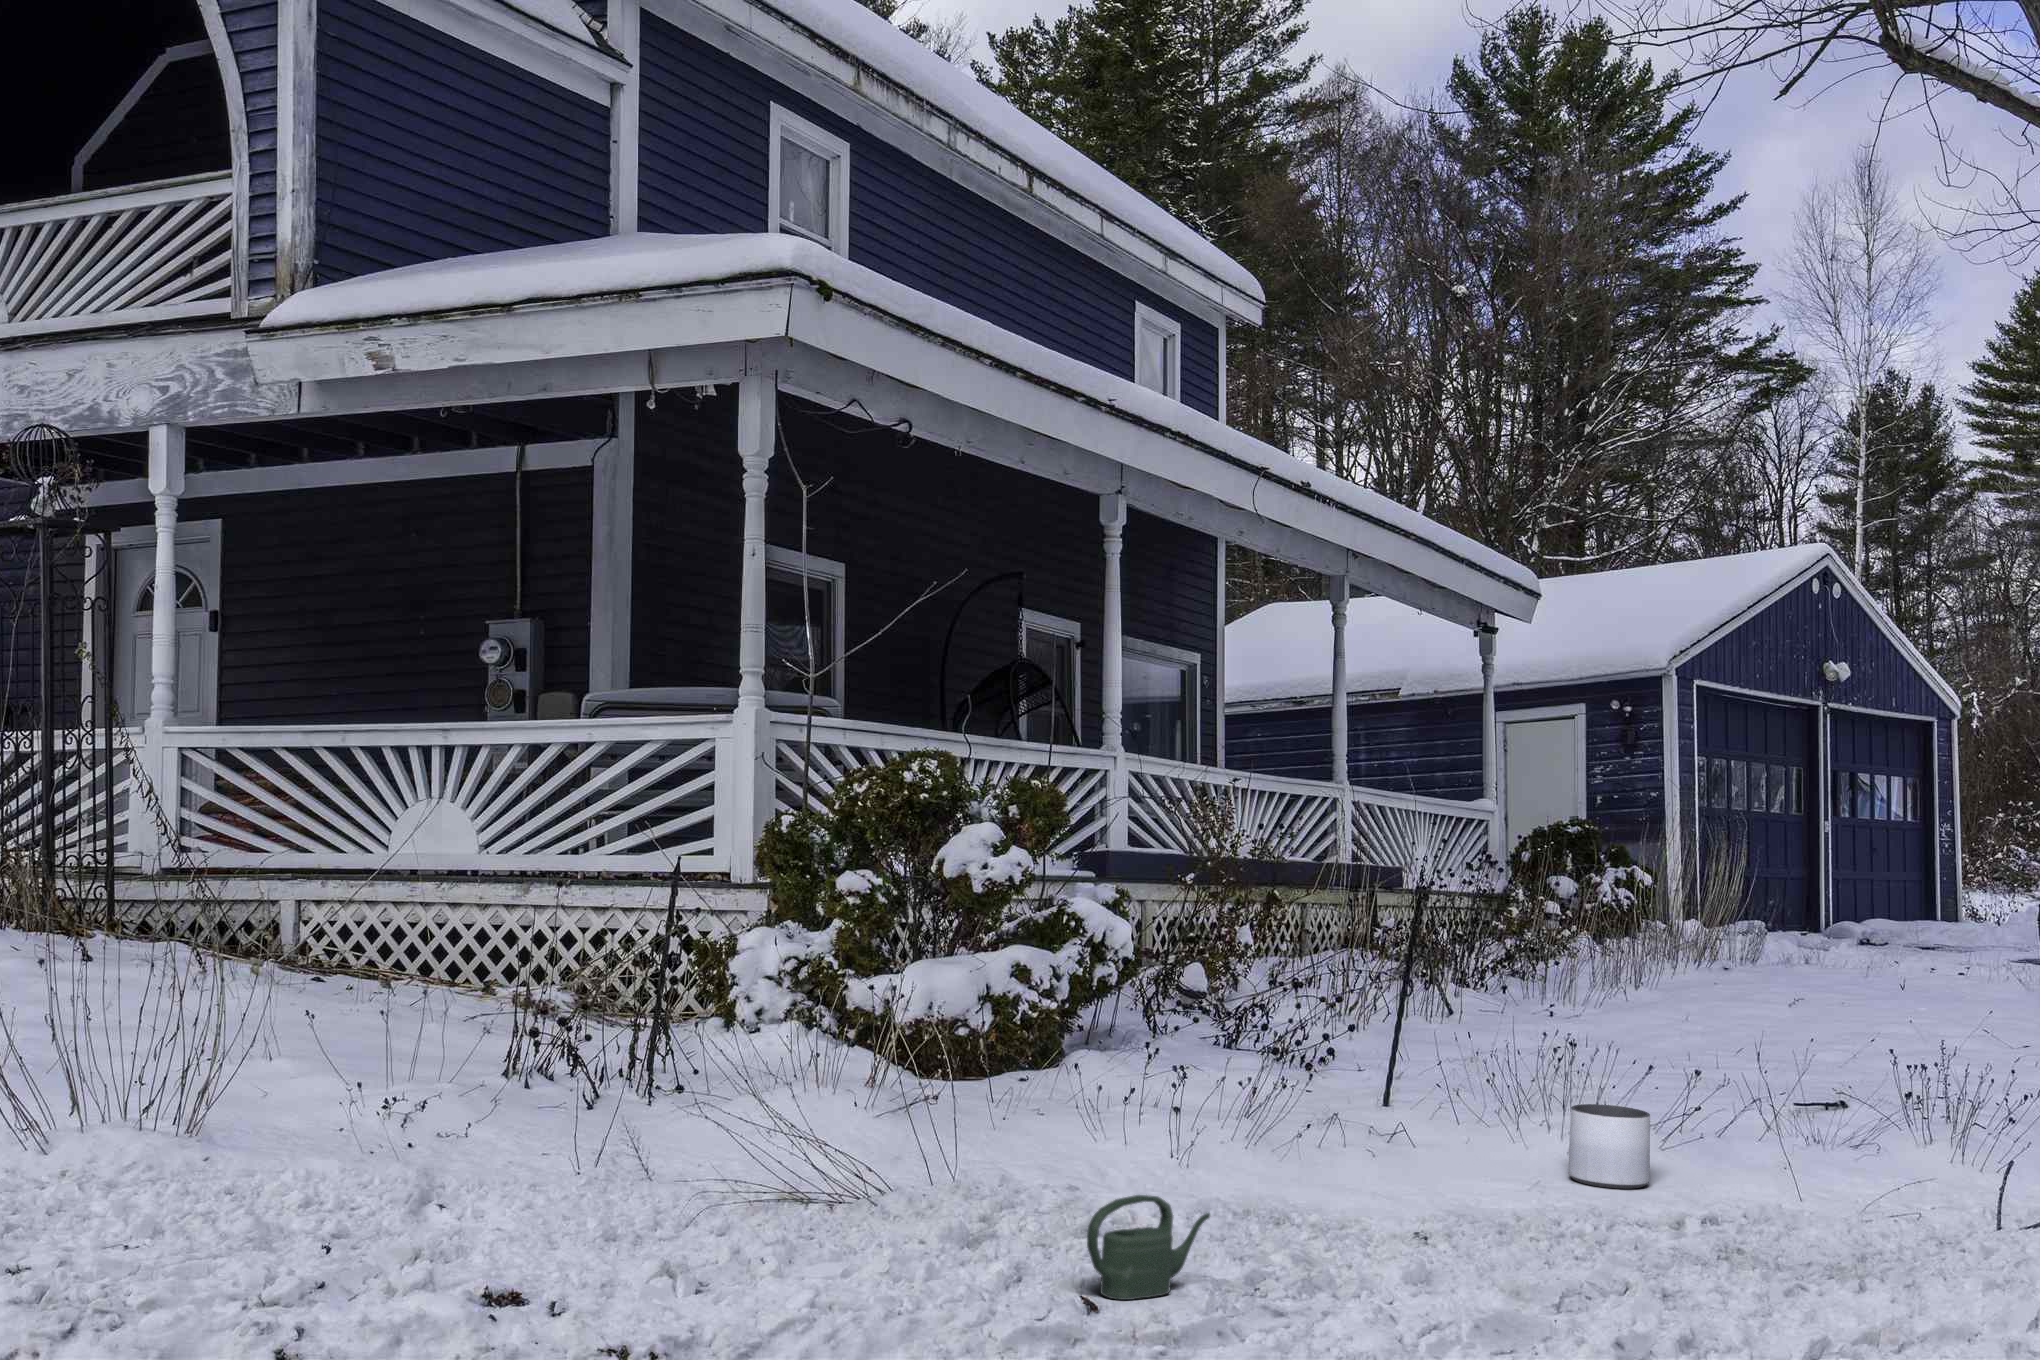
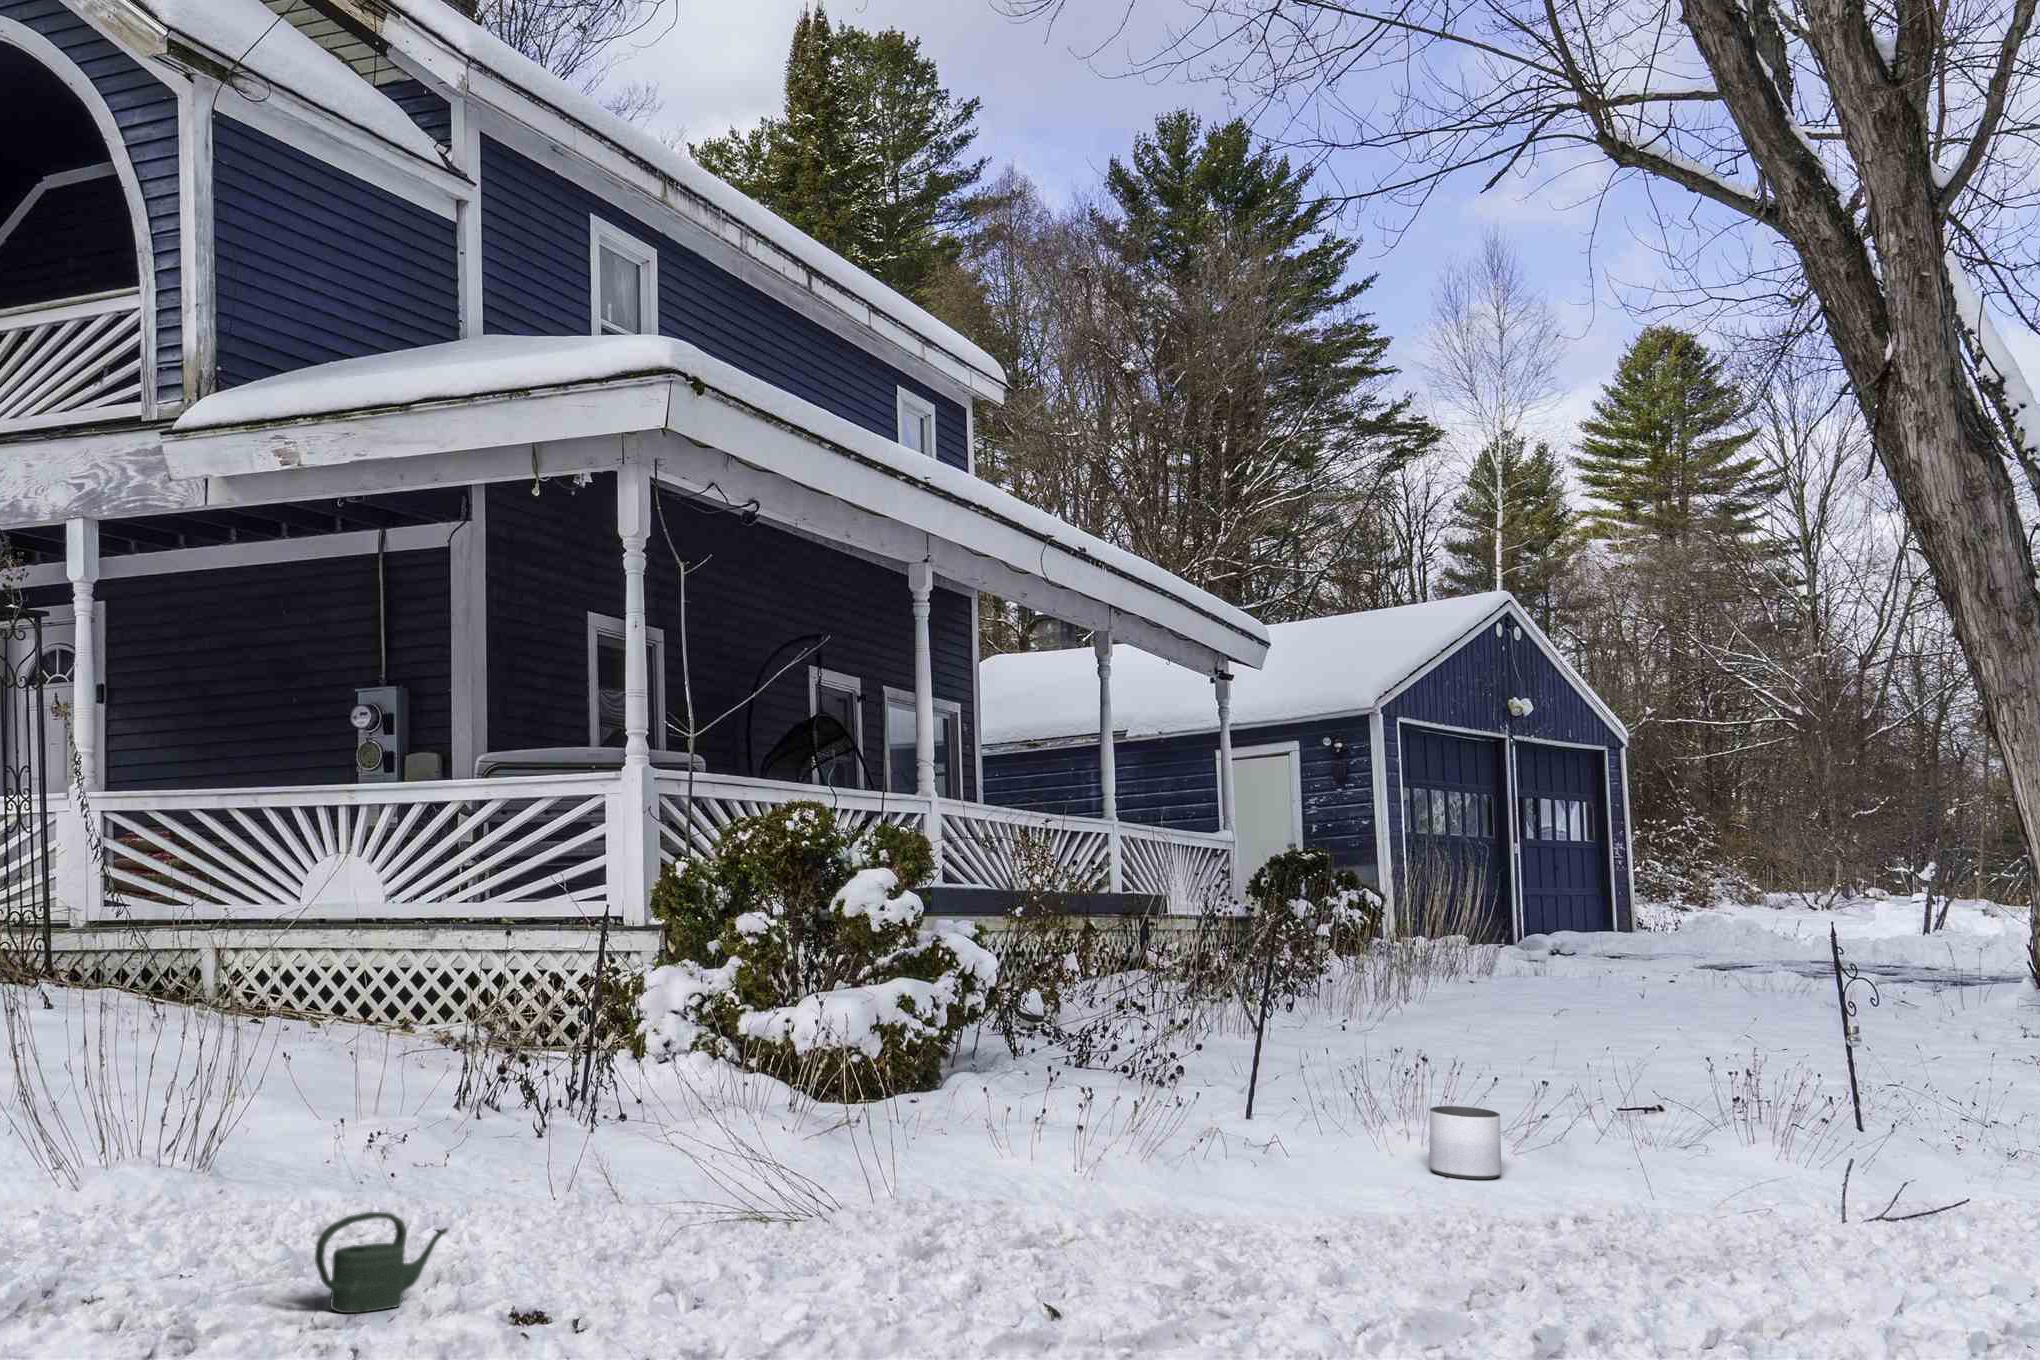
watering can: present [1087,1195,1210,1300] -> present [315,1212,448,1313]

